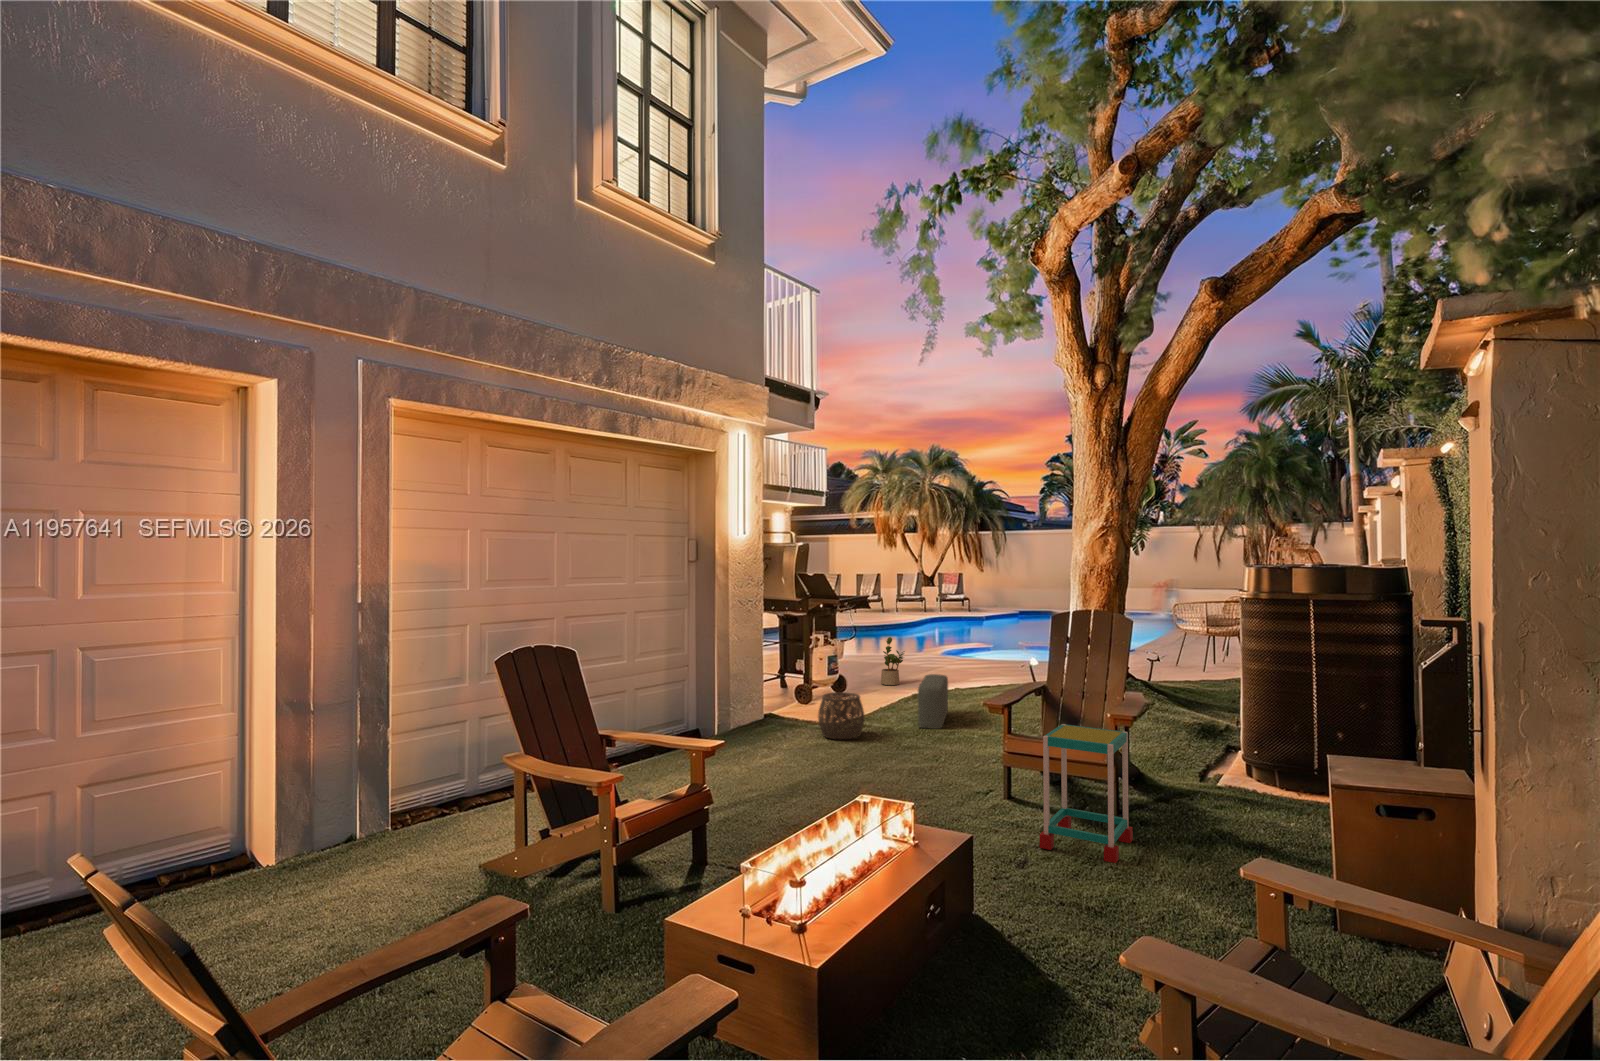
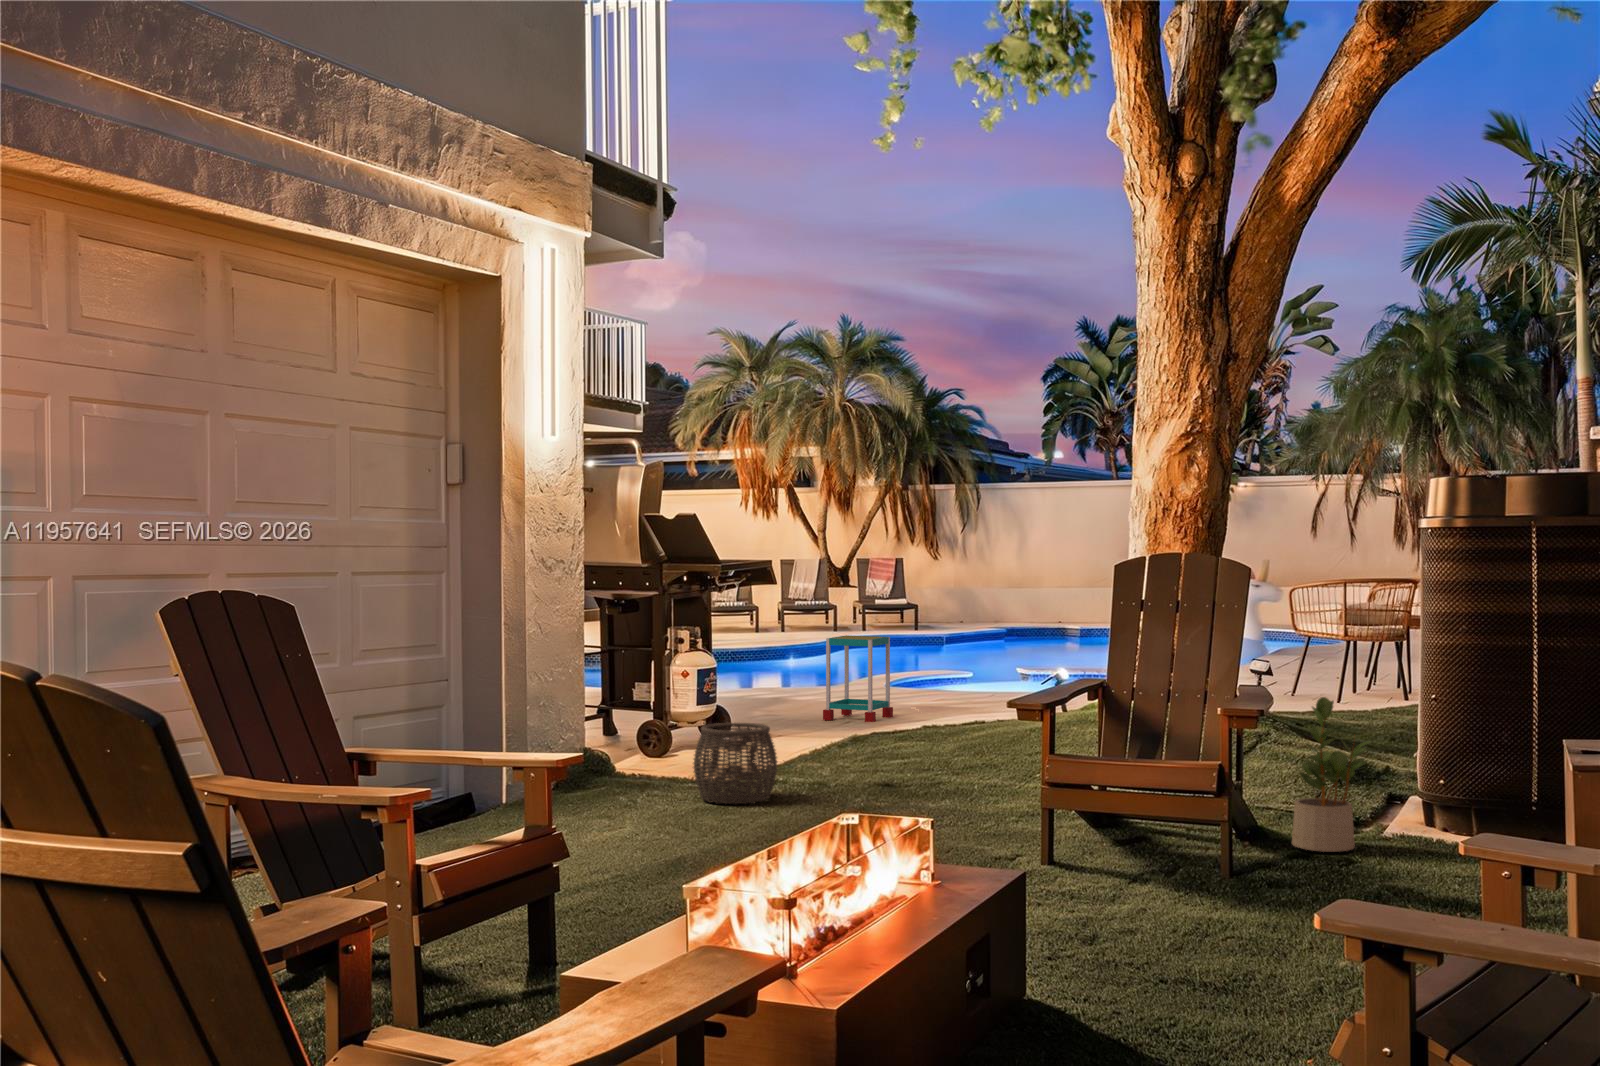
potted plant: present [881,637,905,685] -> present [1292,697,1370,852]
pouf: present [918,674,948,729] -> none [870,696,918,786]
side table: present [1039,724,1133,863] -> present [823,635,893,722]

